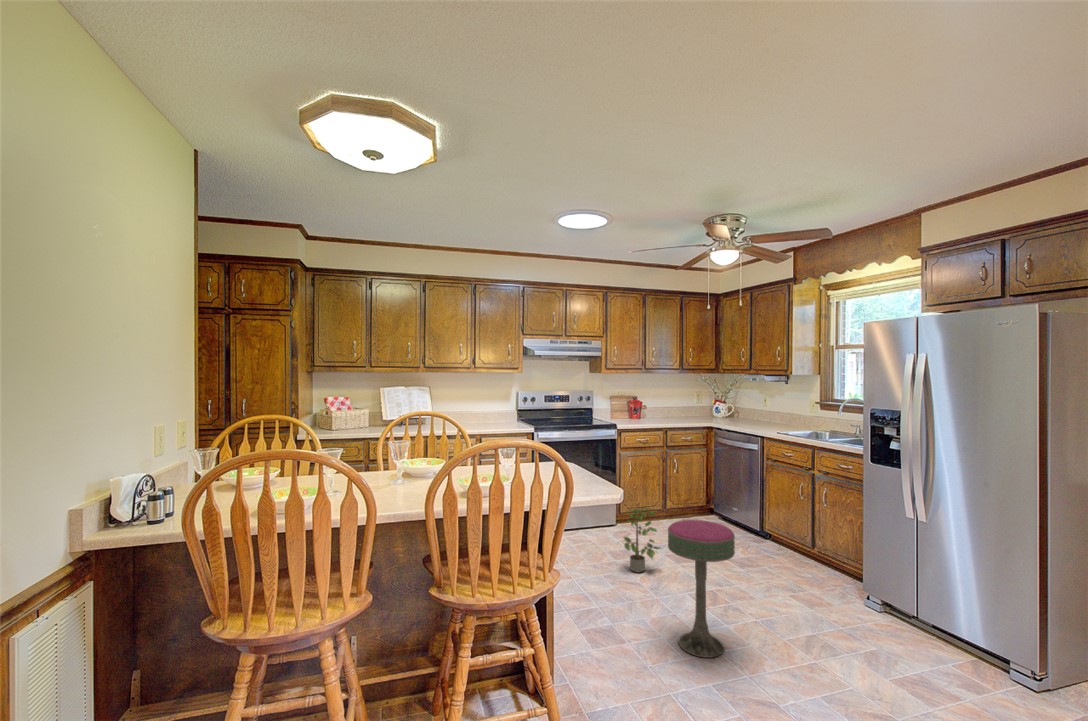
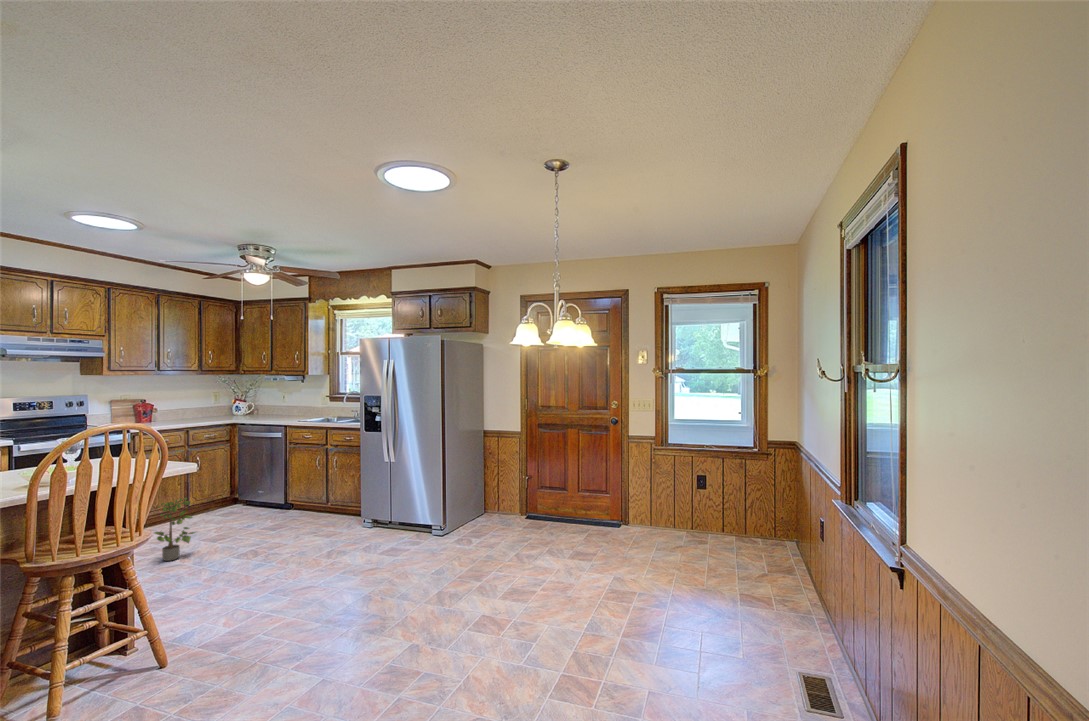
bar stool: present [668,520,735,658] -> none [220,488,277,591]

